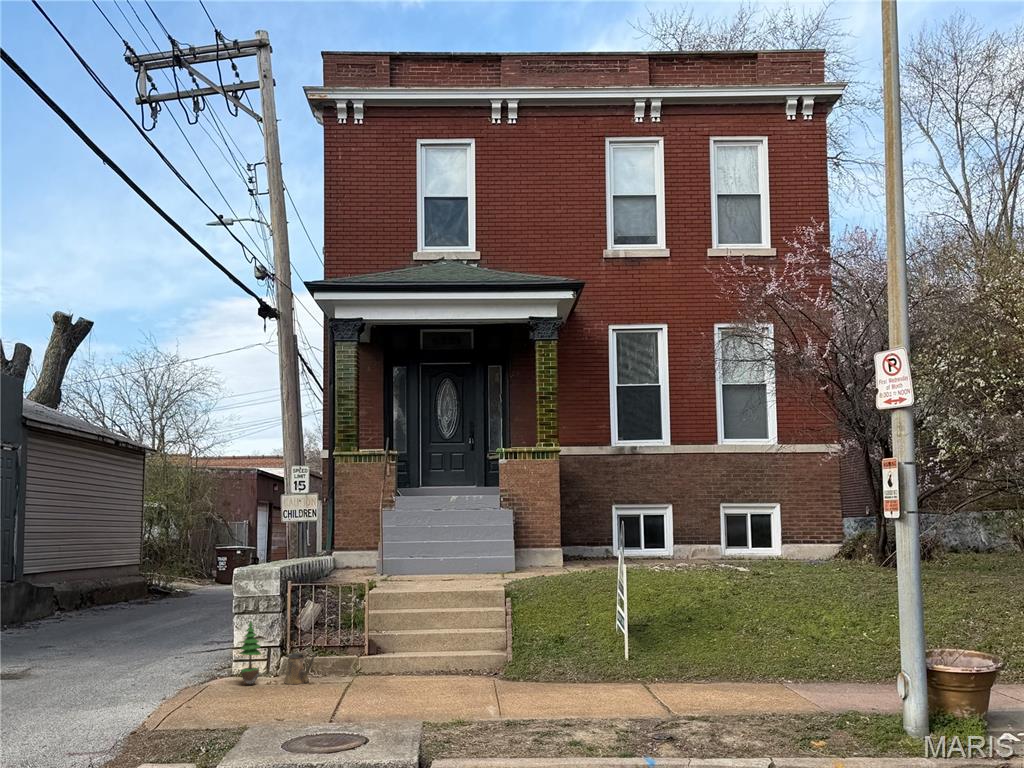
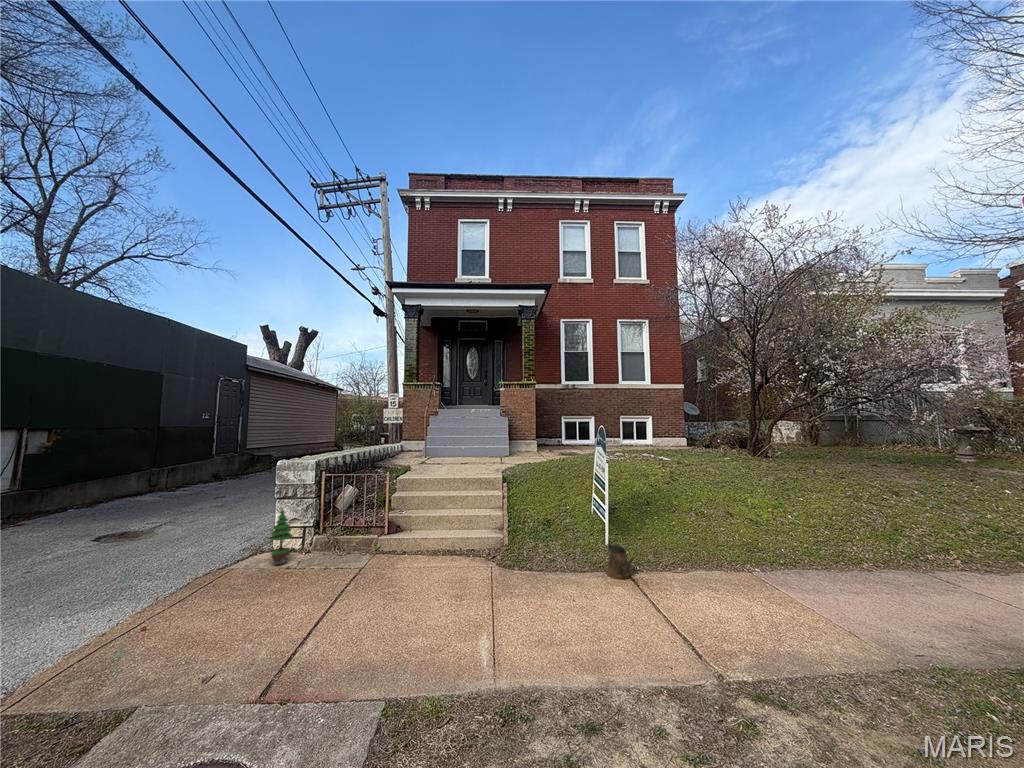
watering can: present [285,653,316,684] -> present [607,543,635,579]

